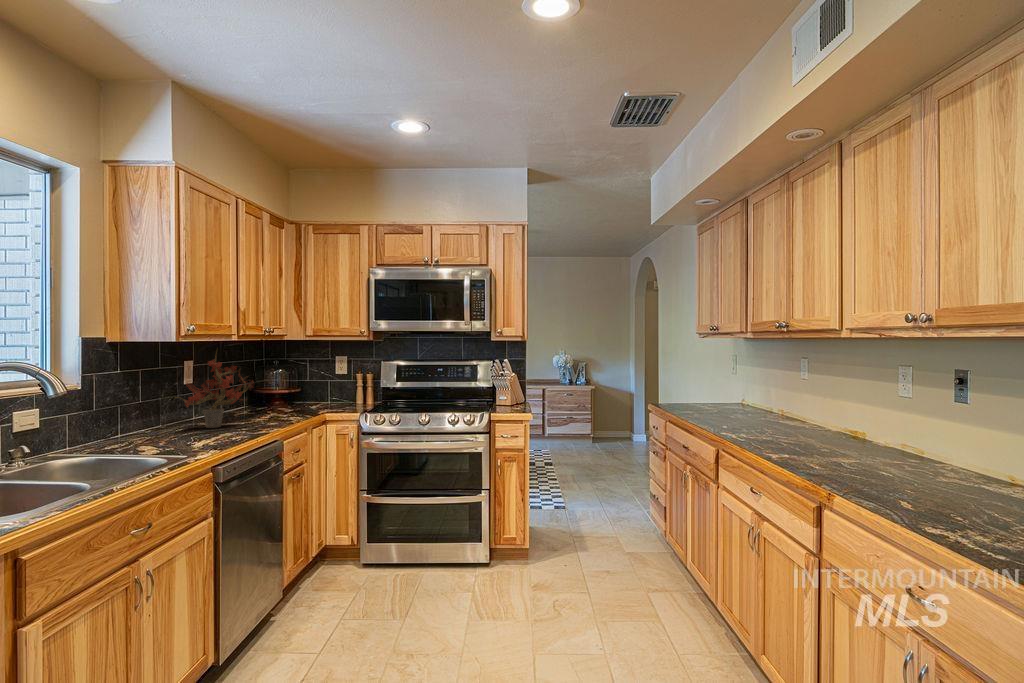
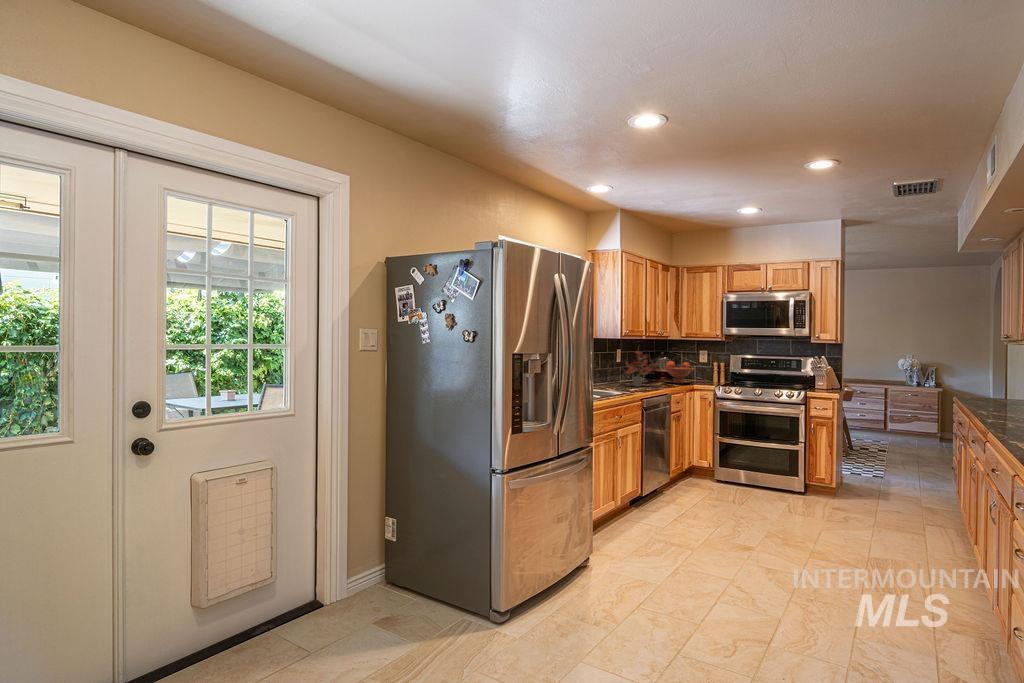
fruit bowl: none [275,374,327,411] -> present [664,361,694,383]

